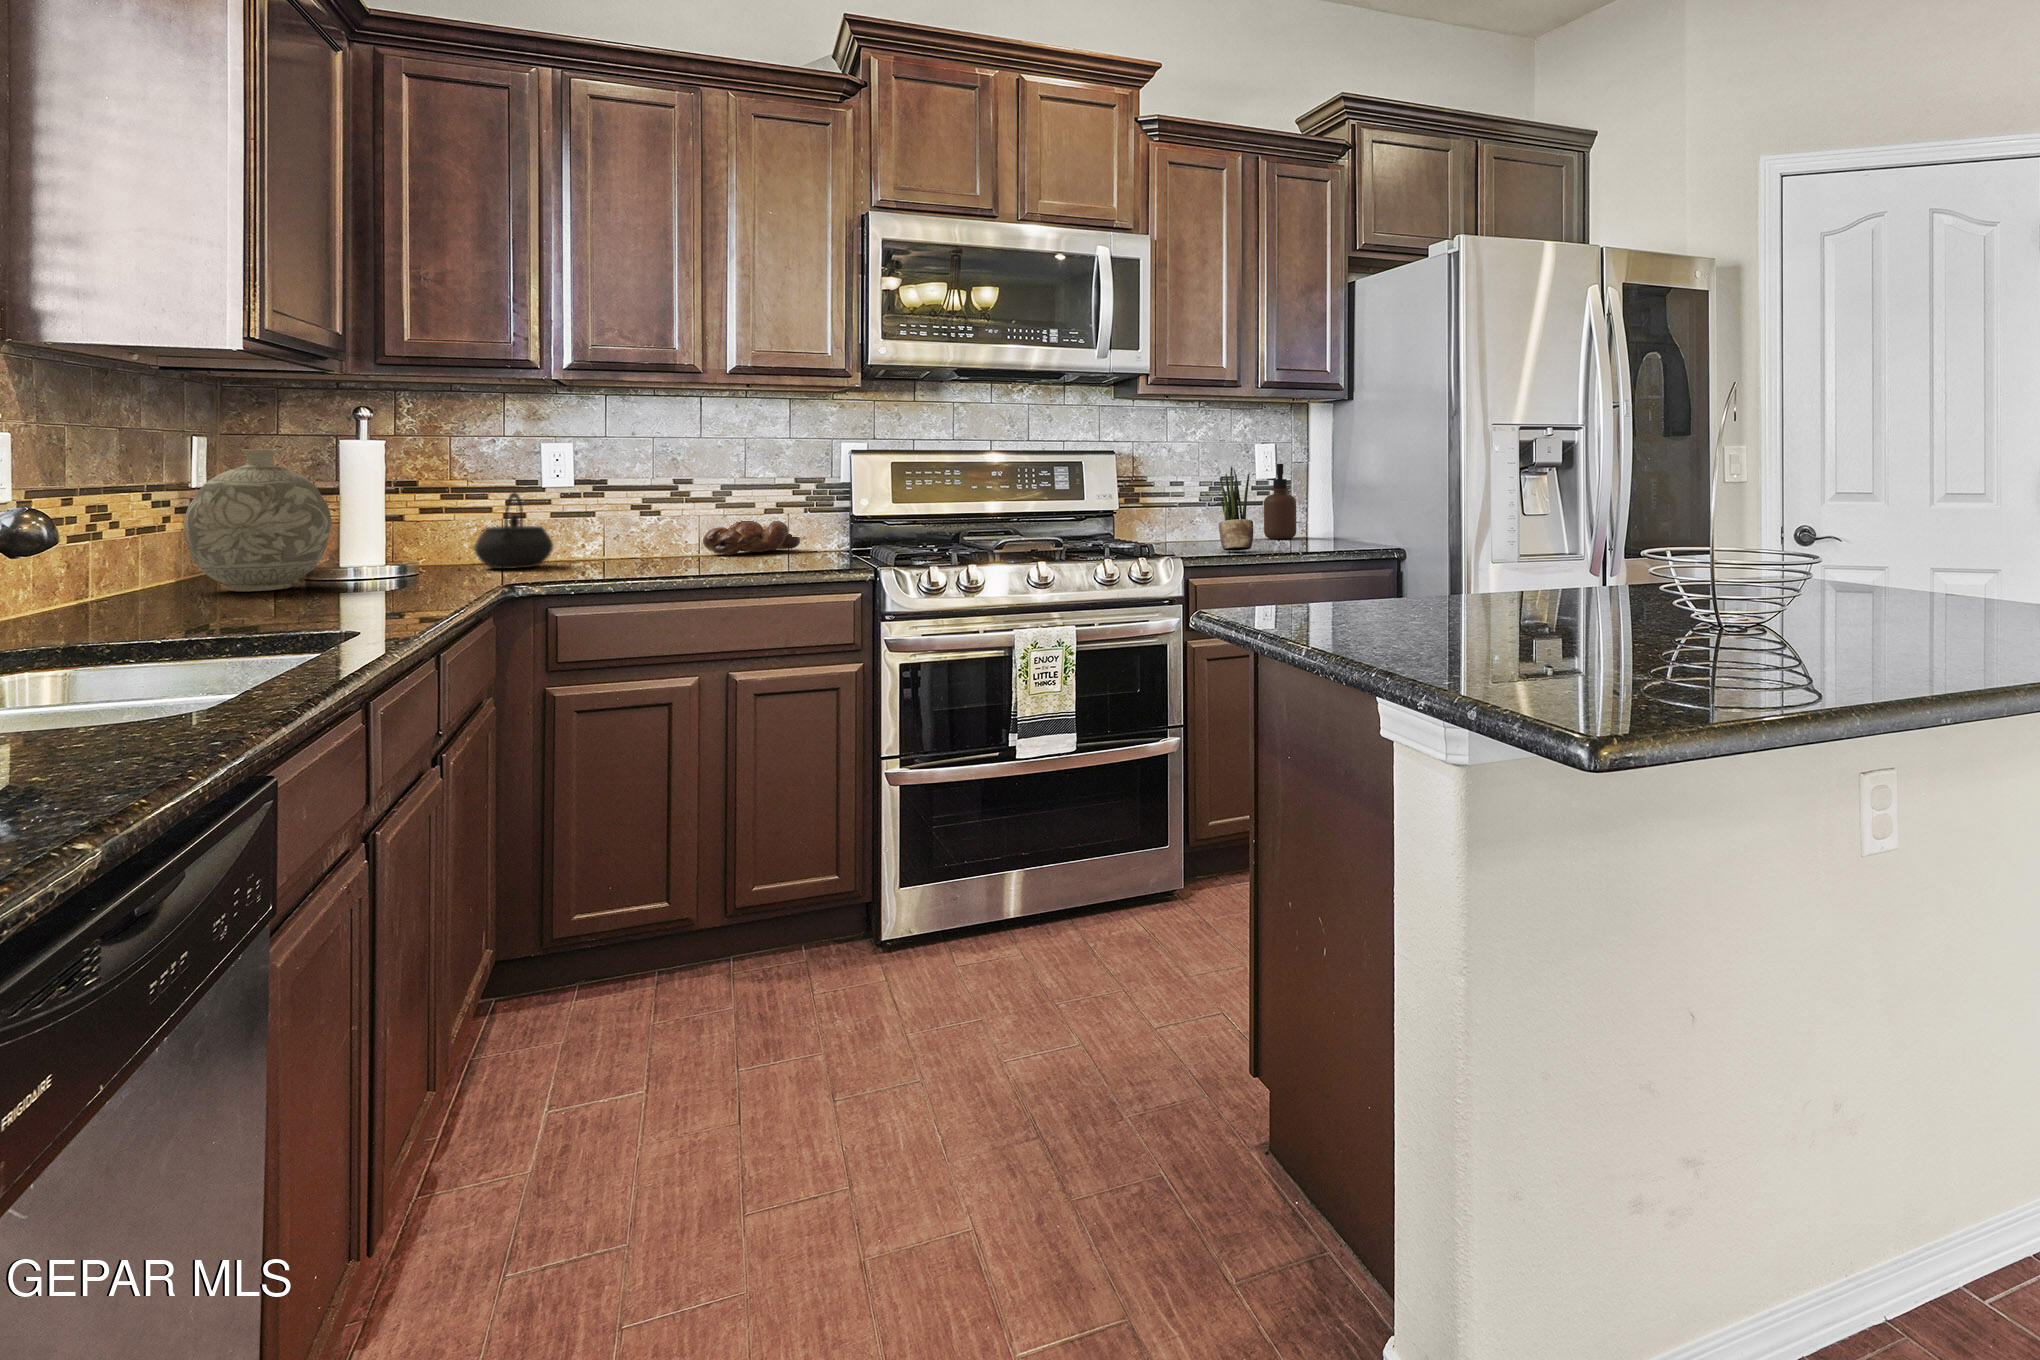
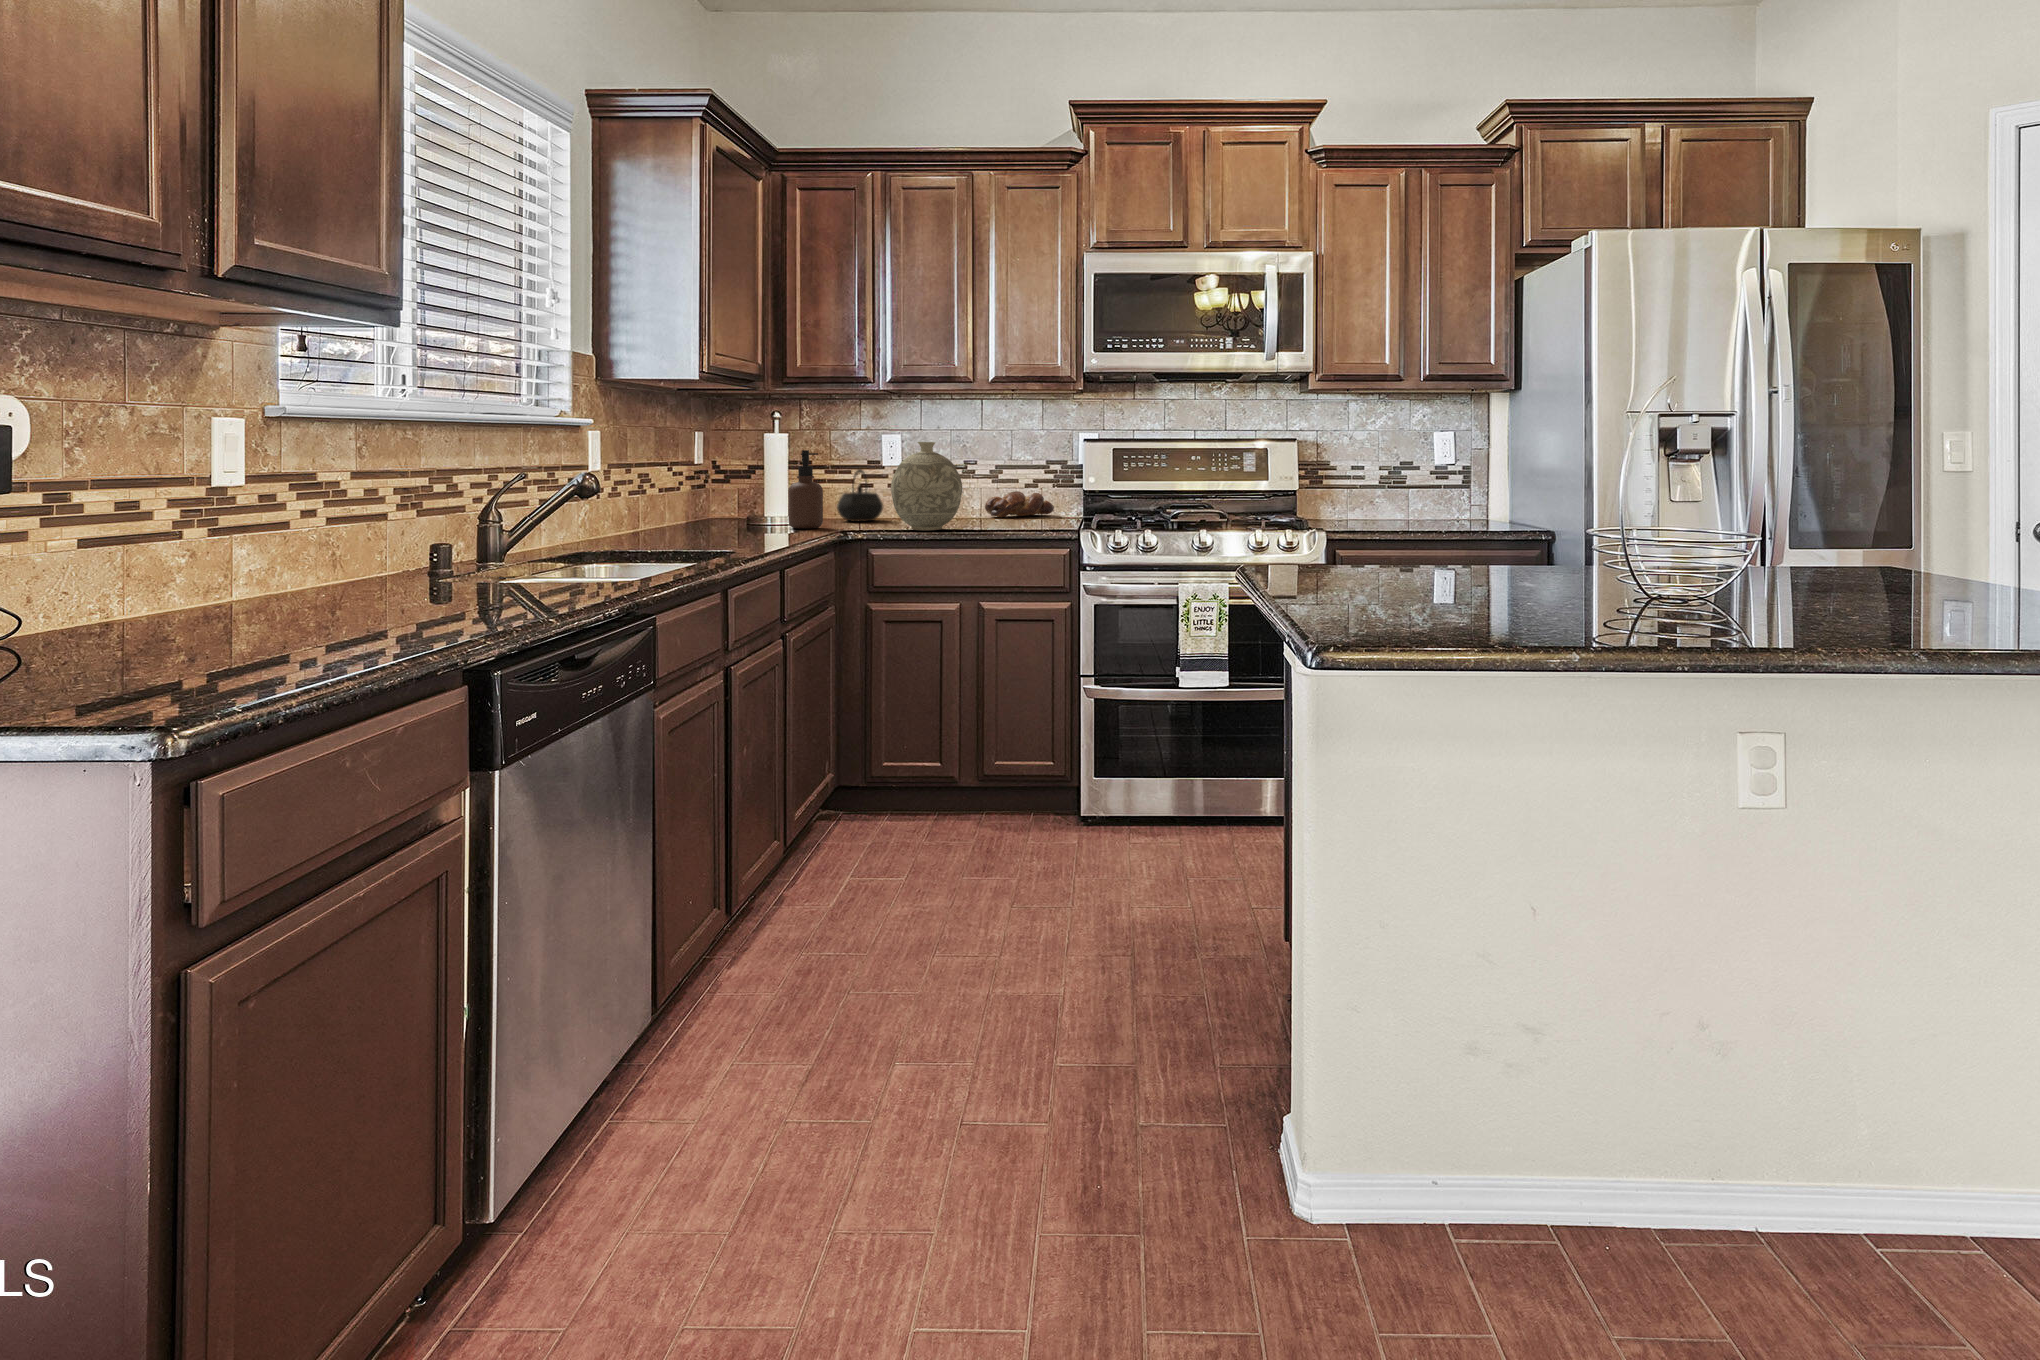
decorative vase: present [184,449,332,591] -> present [891,442,962,530]
soap dispenser: present [1264,464,1296,539] -> present [788,450,823,529]
potted plant: present [1219,466,1253,551] -> none [1374,452,1403,527]

